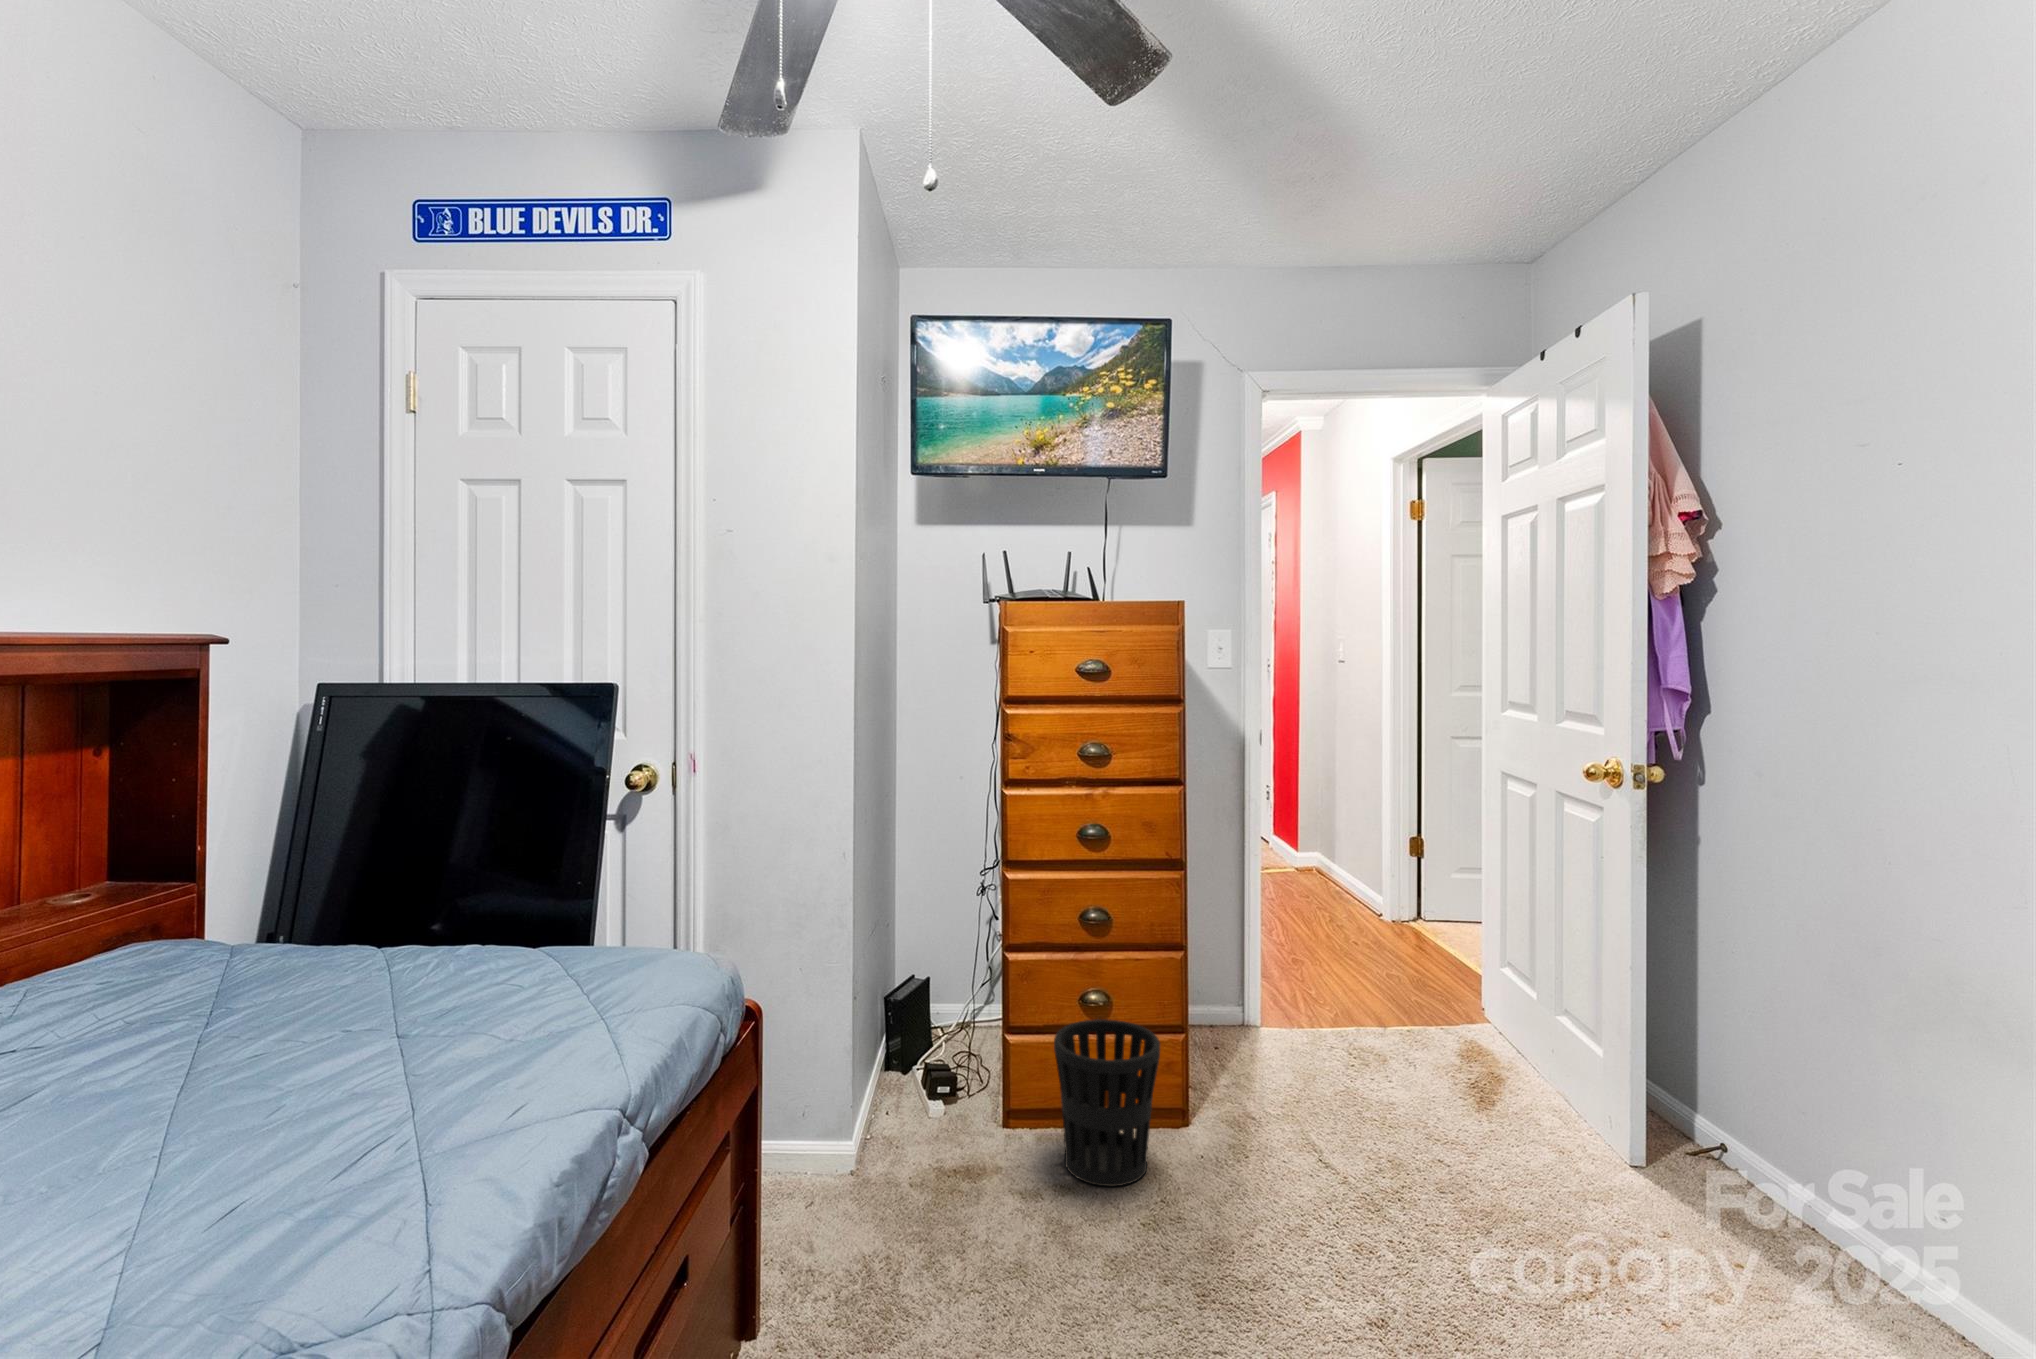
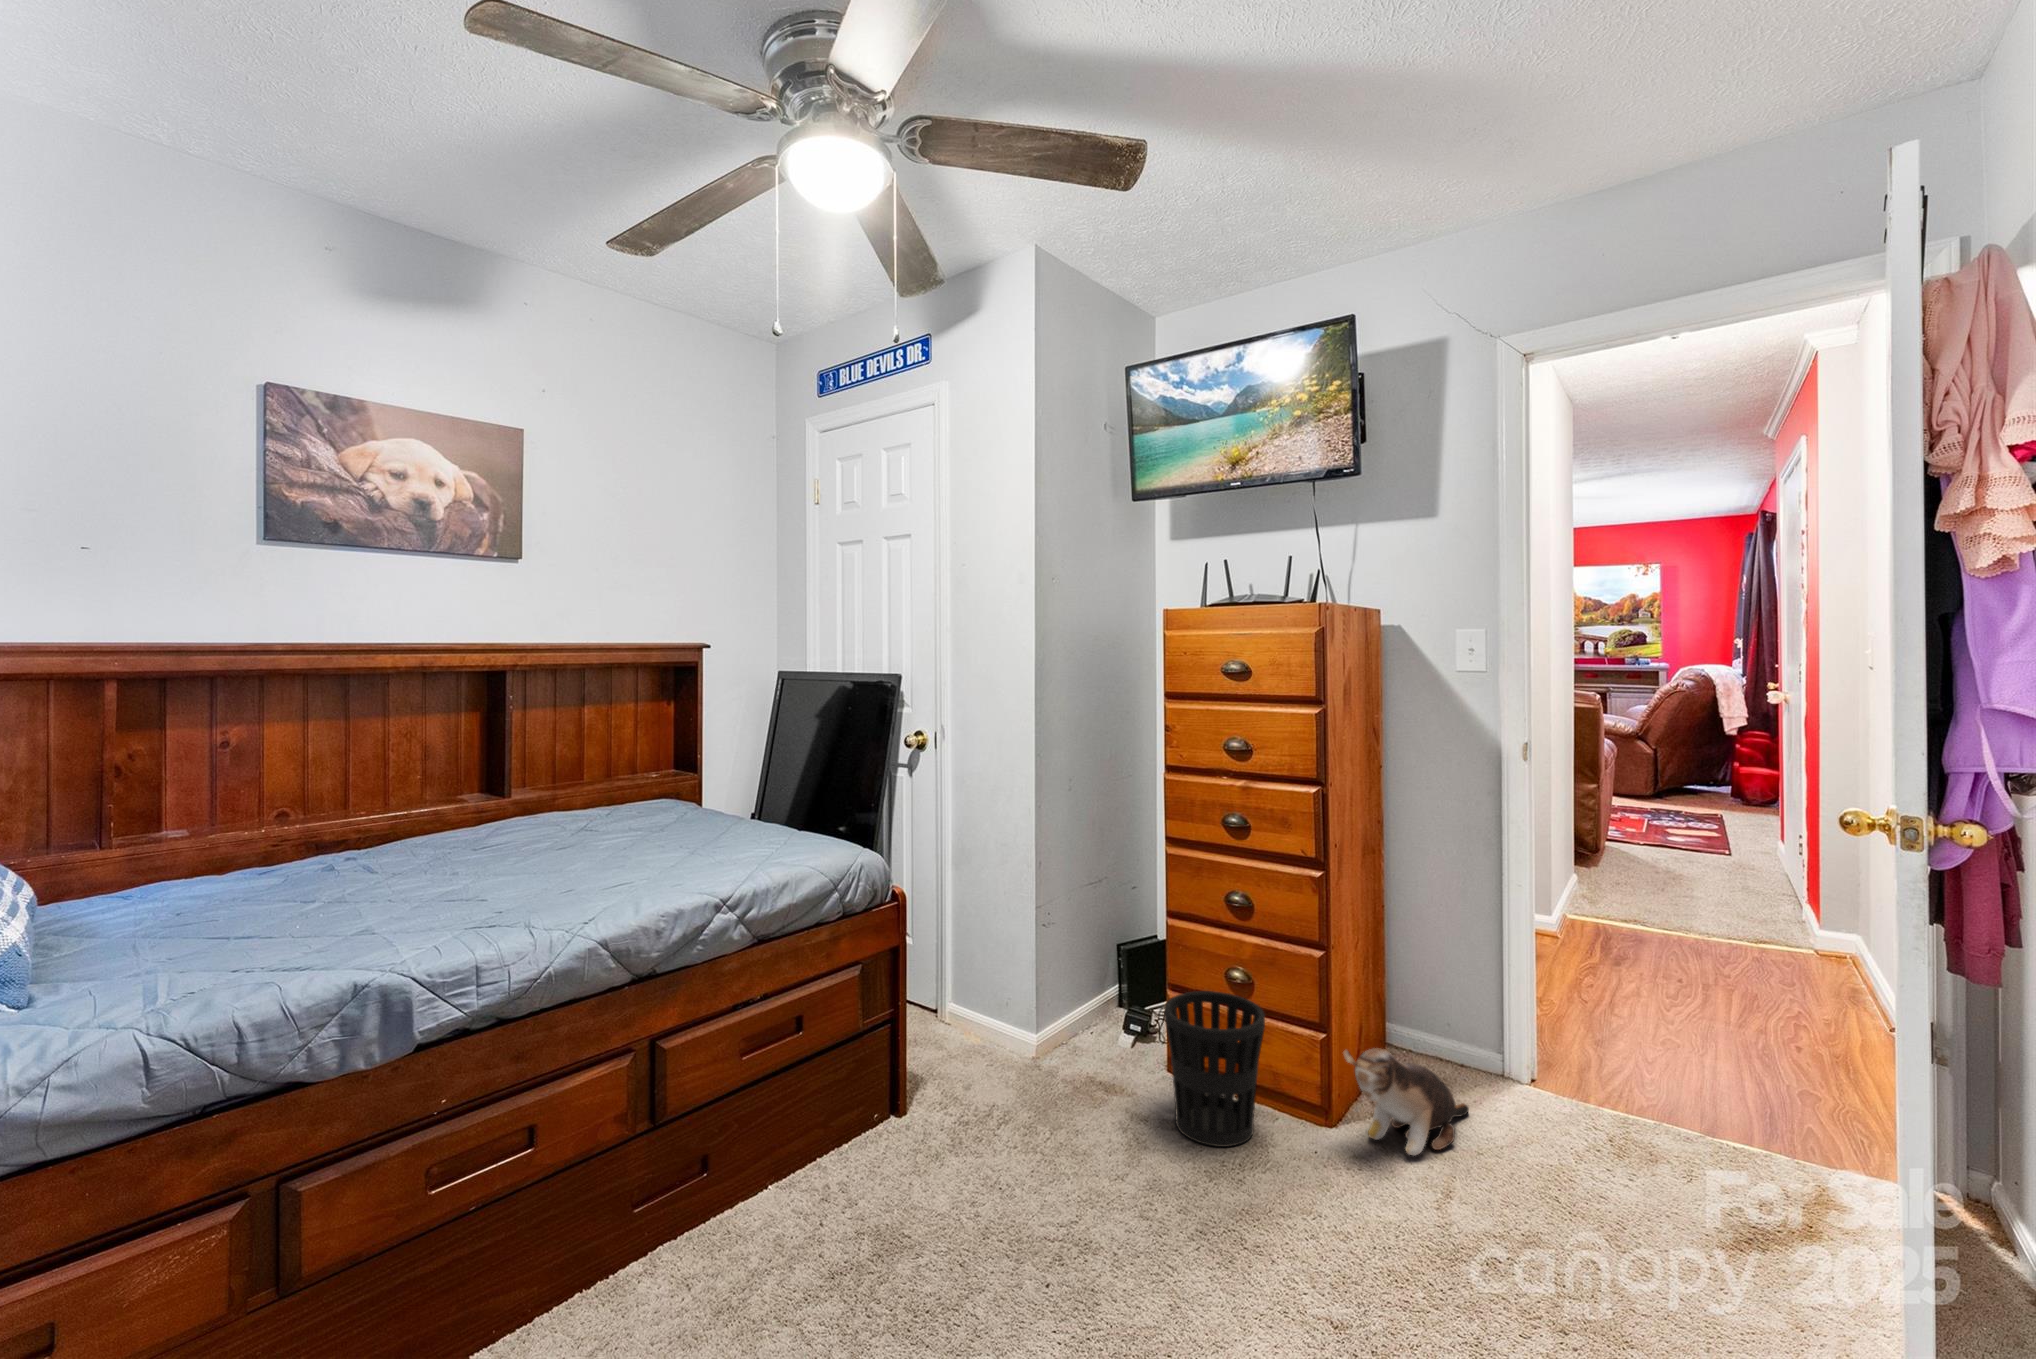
plush toy: none [1221,1036,1287,1129] -> present [1343,1048,1469,1155]

